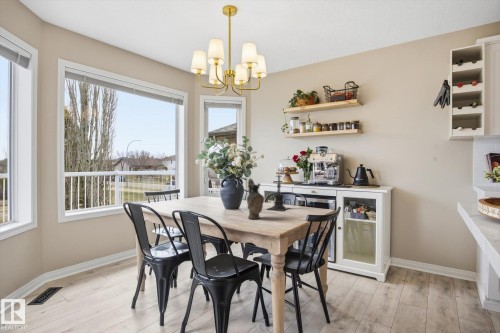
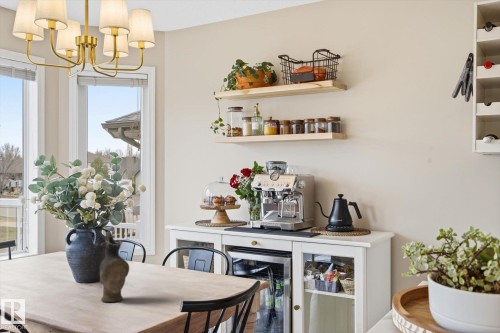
candle holder: present [269,175,288,211] -> none [148,213,194,284]

